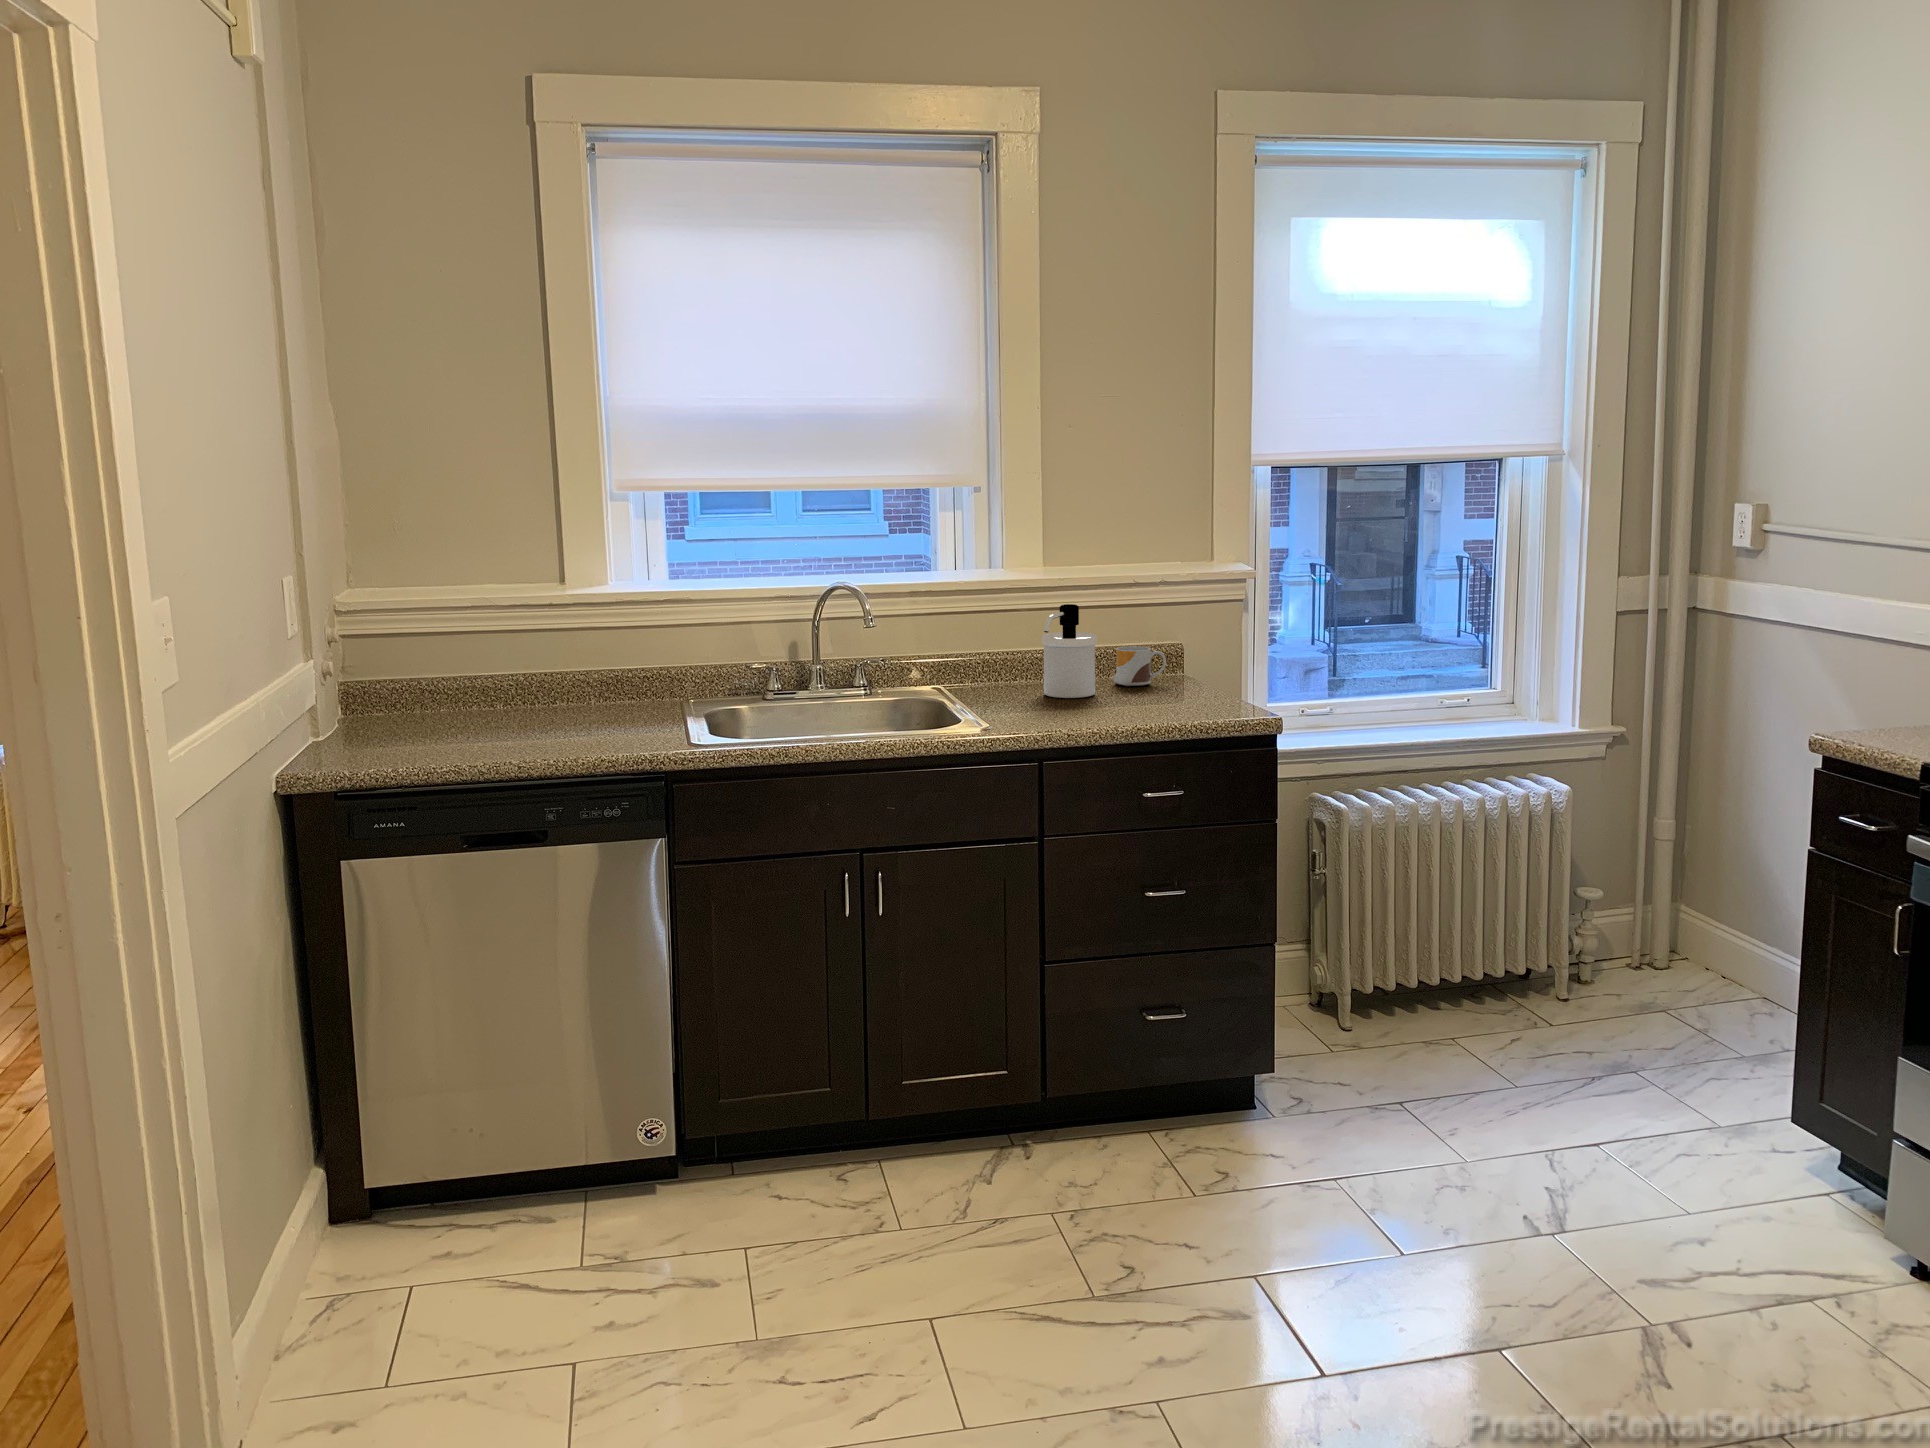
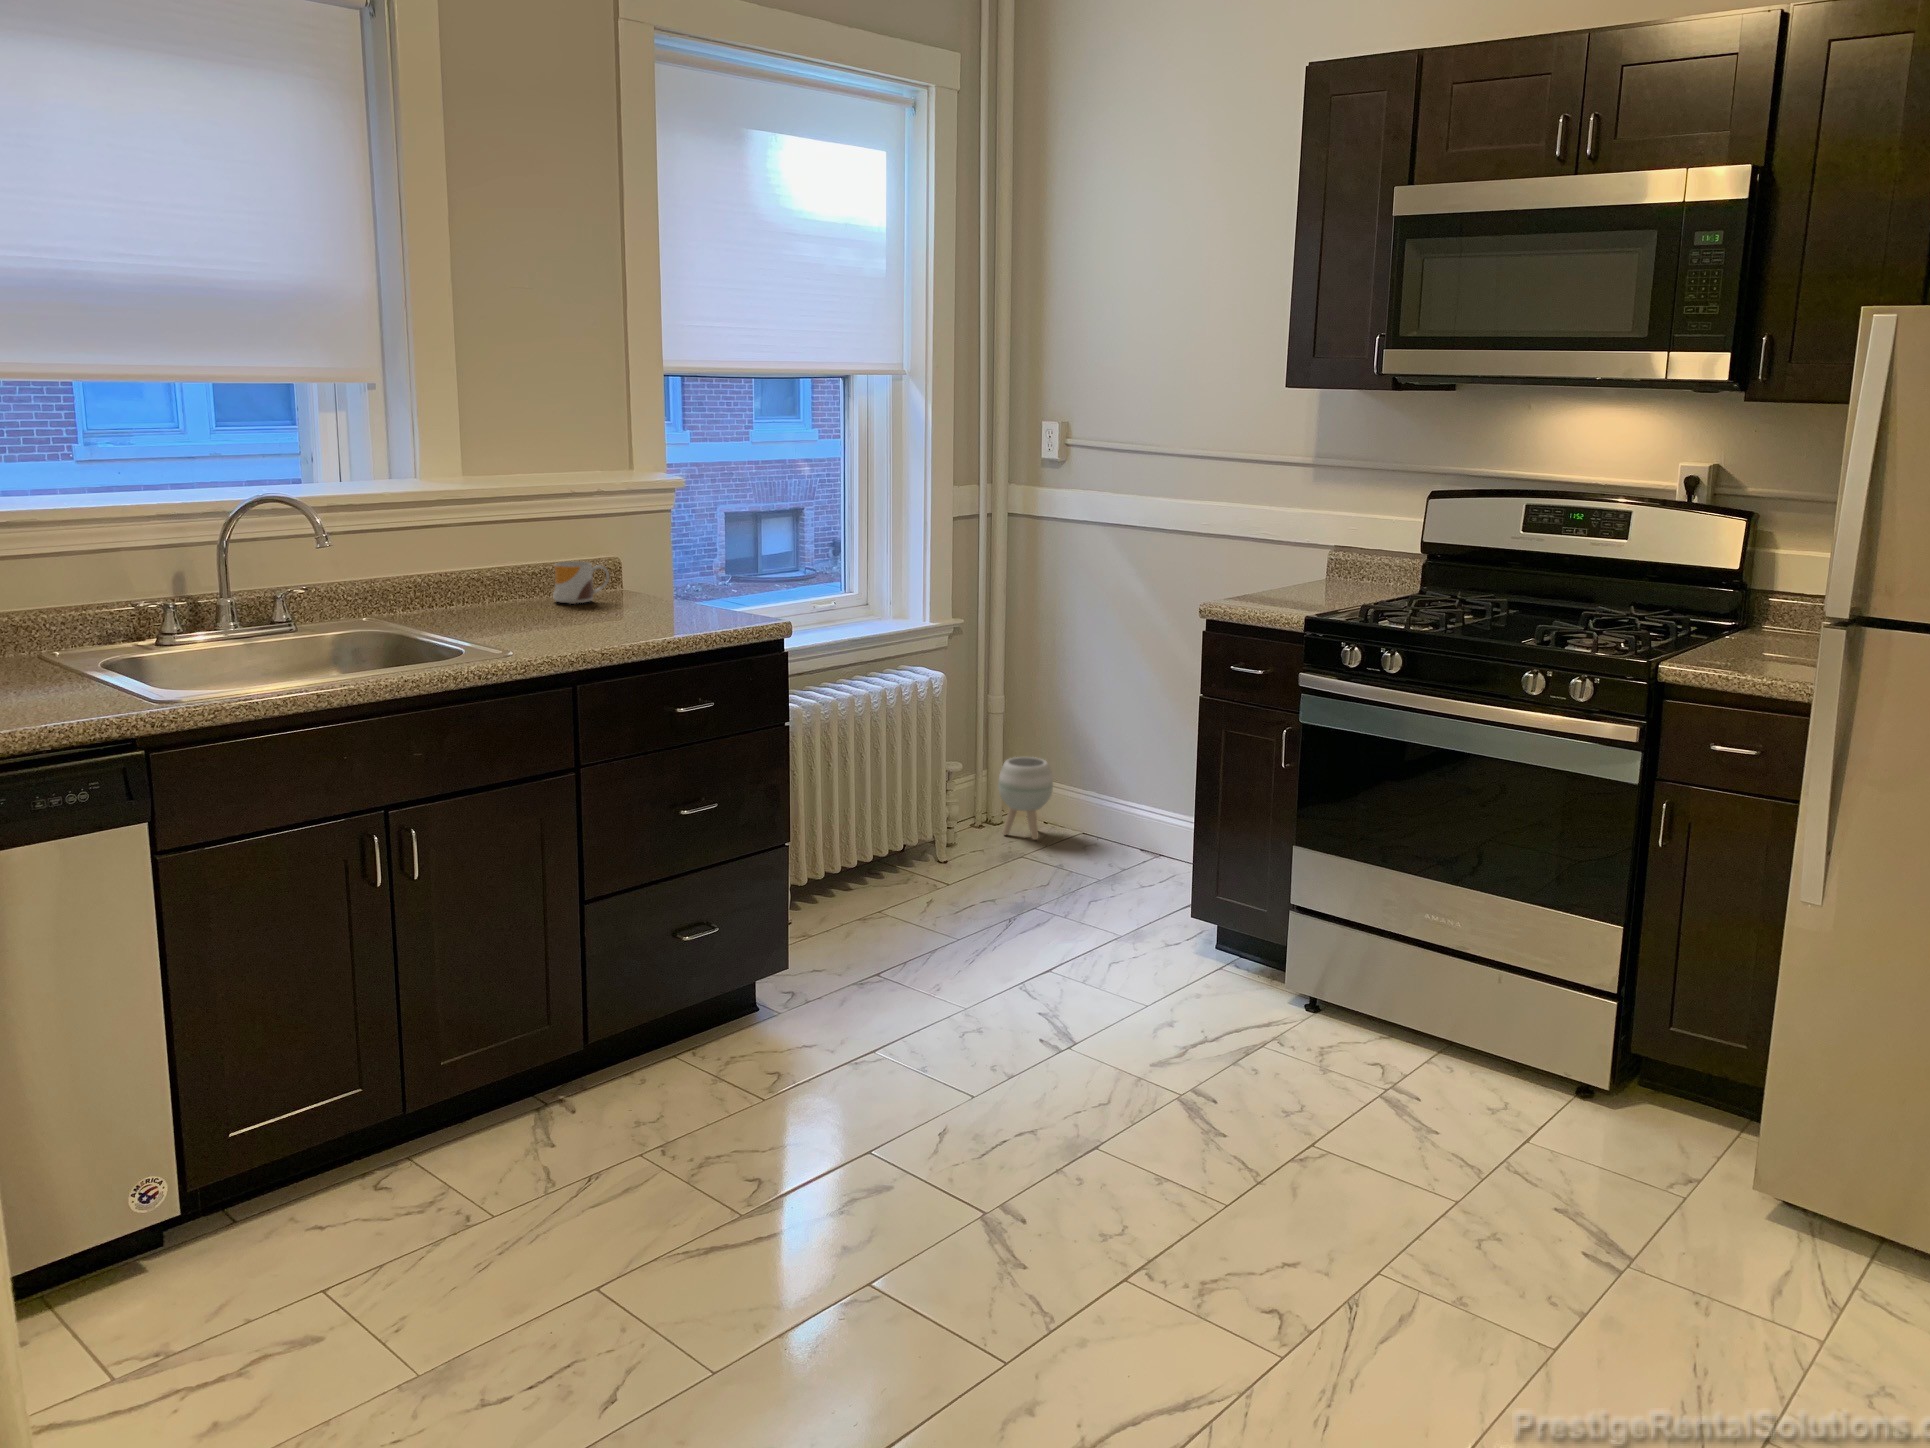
soap dispenser: present [1042,604,1097,698] -> none [490,517,554,619]
planter: none [1654,893,1725,993] -> present [998,757,1053,840]

